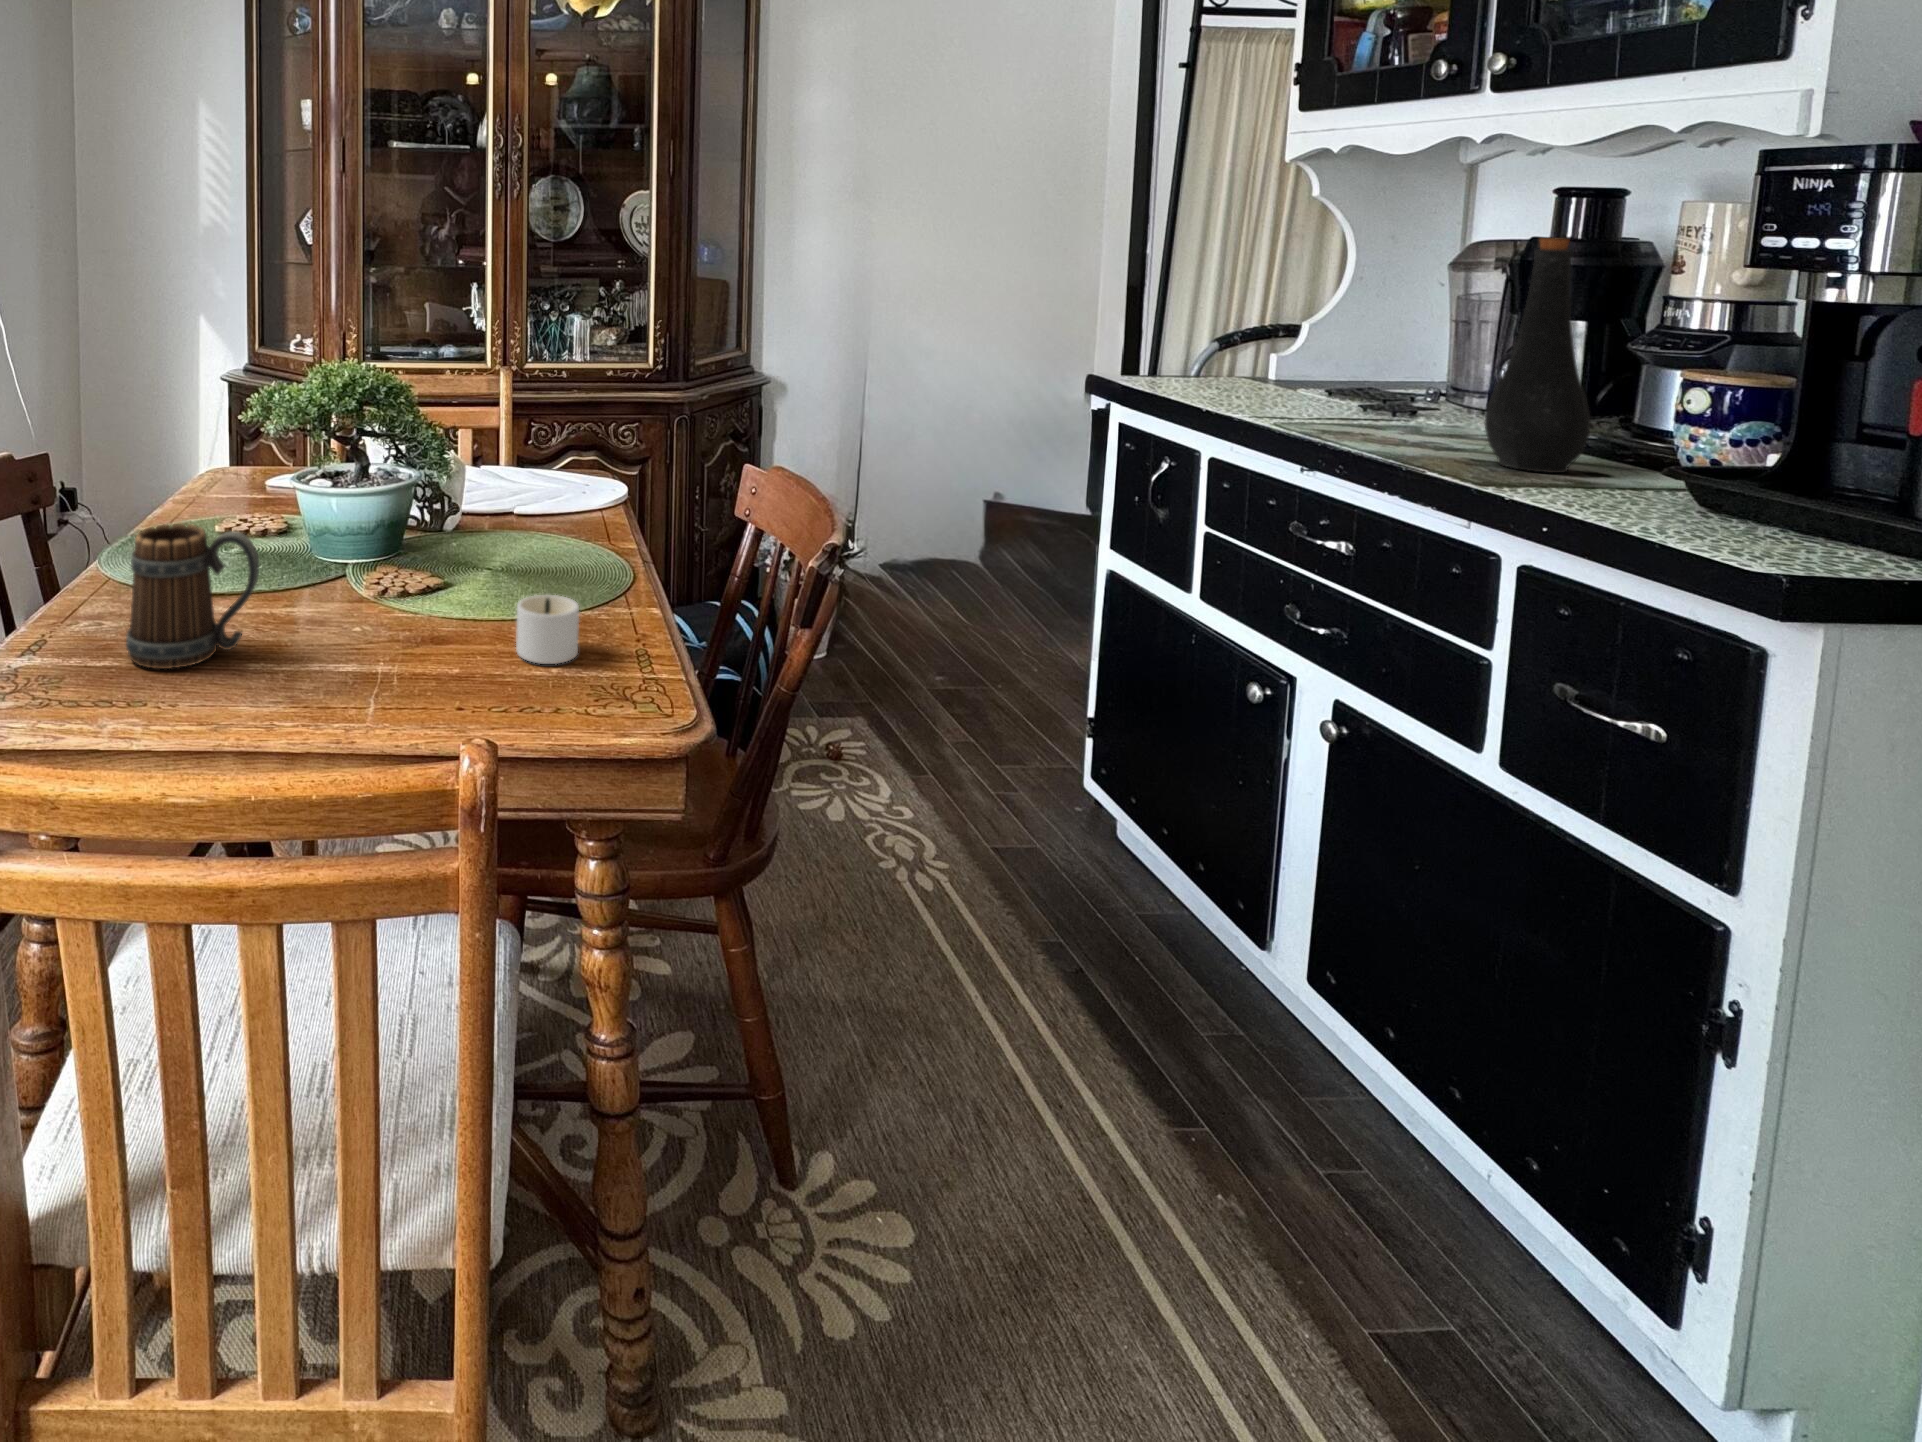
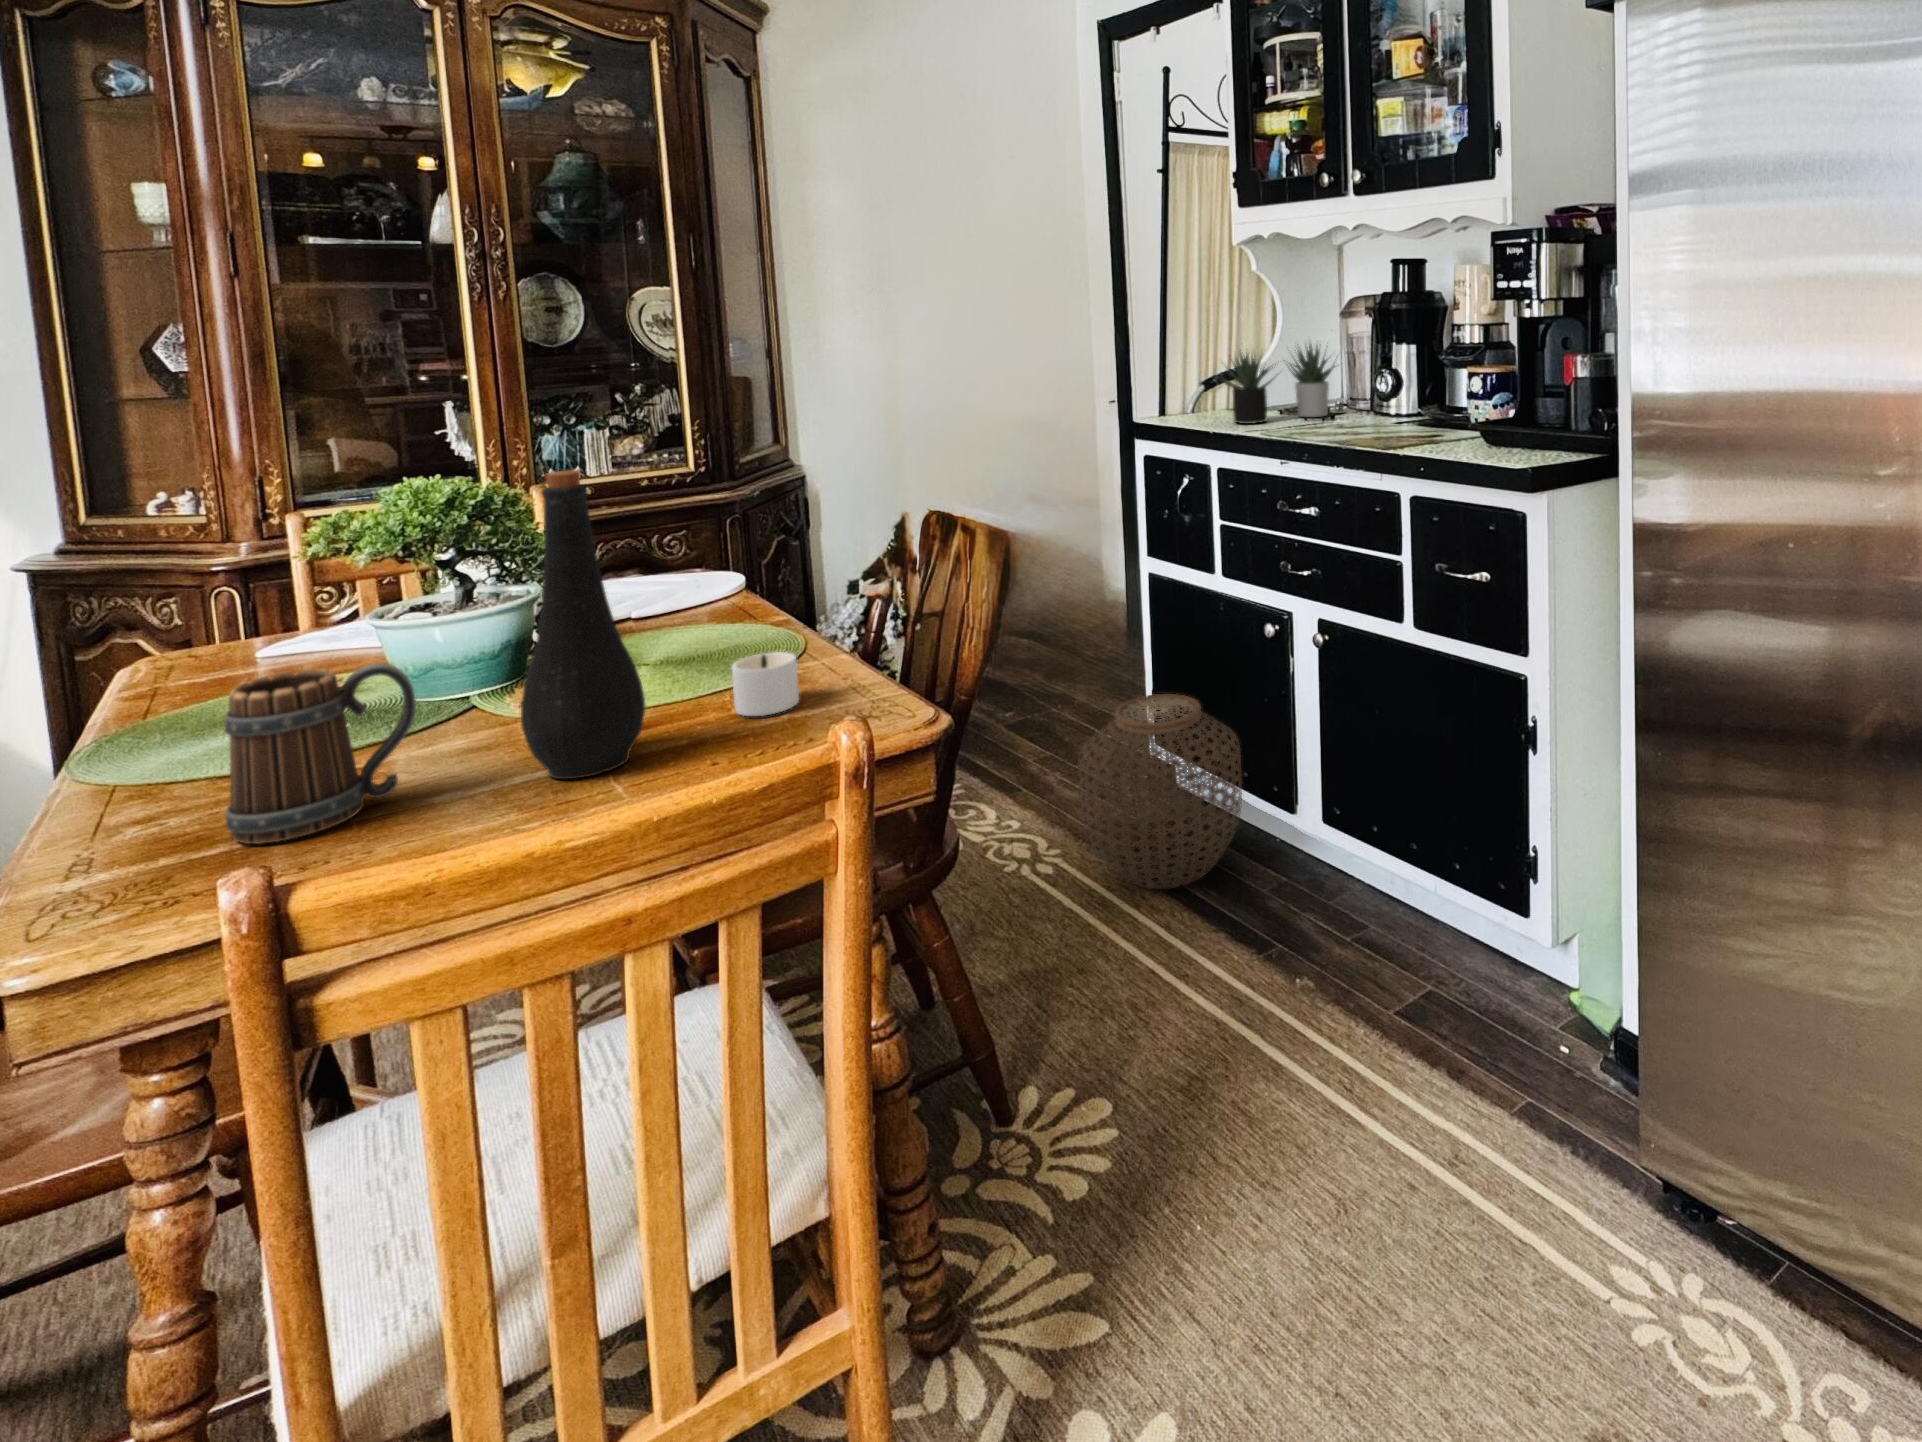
bottle: present [1484,238,1591,473] -> present [521,470,645,779]
succulent plant: none [1222,292,1448,408] -> present [1221,344,1335,424]
woven basket: none [966,725,1192,983] -> present [1079,694,1242,889]

